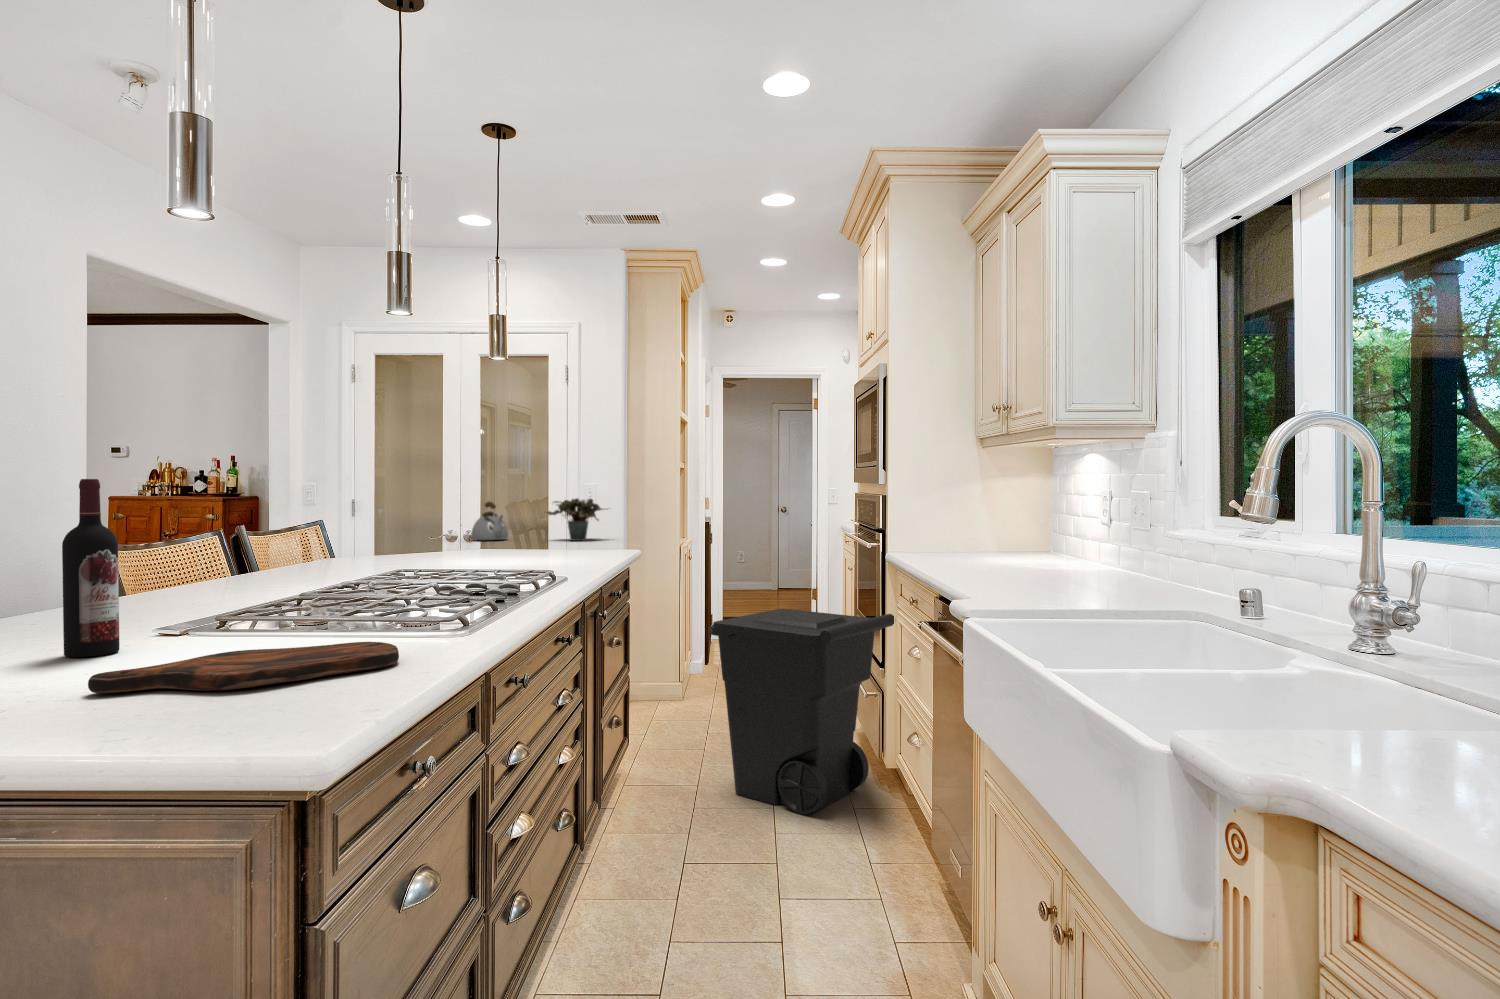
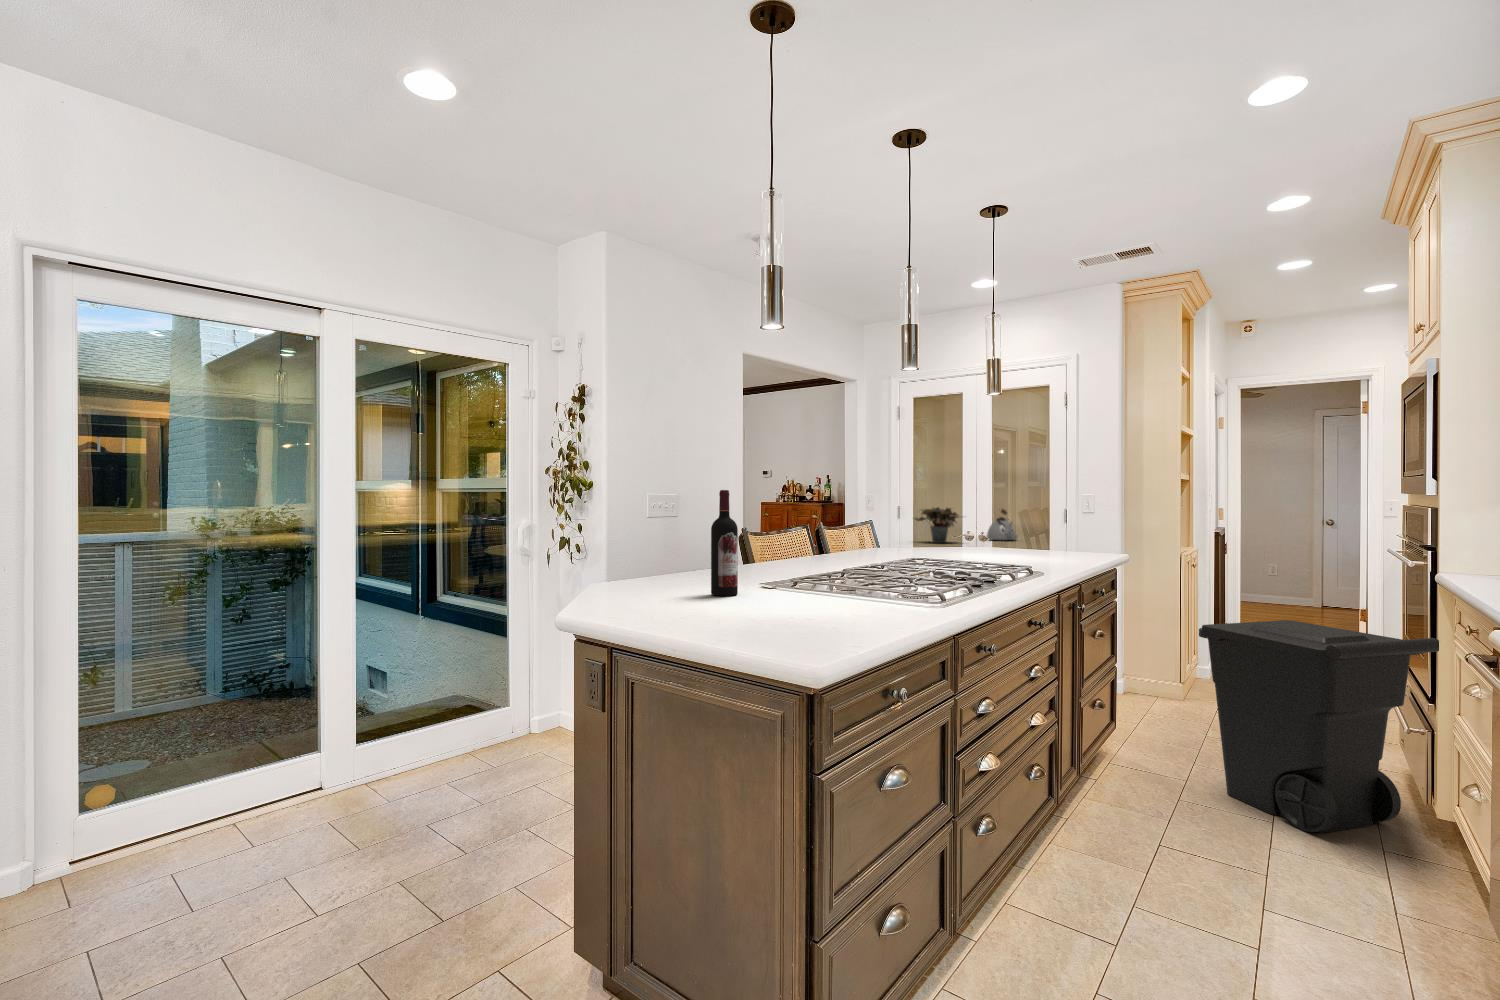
potted plant: present [547,498,603,541] -> present [915,508,959,543]
cutting board: present [88,642,399,694] -> none [715,599,888,622]

